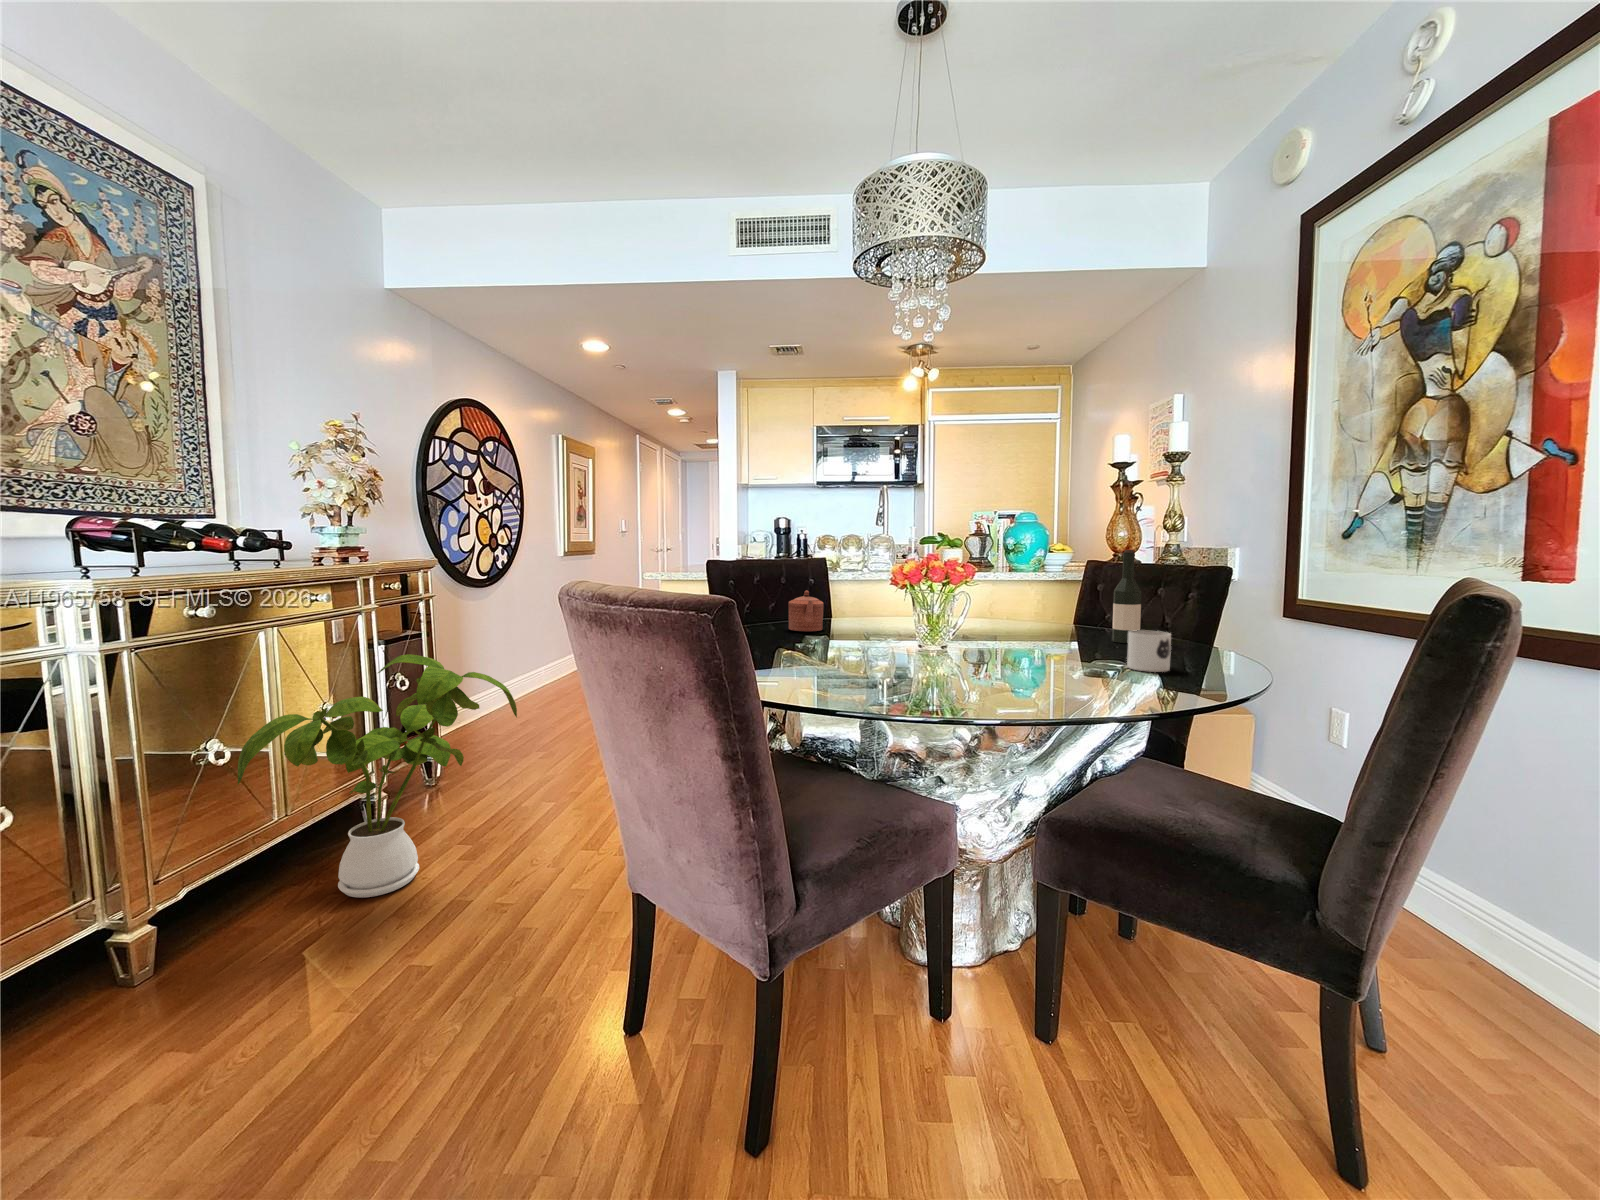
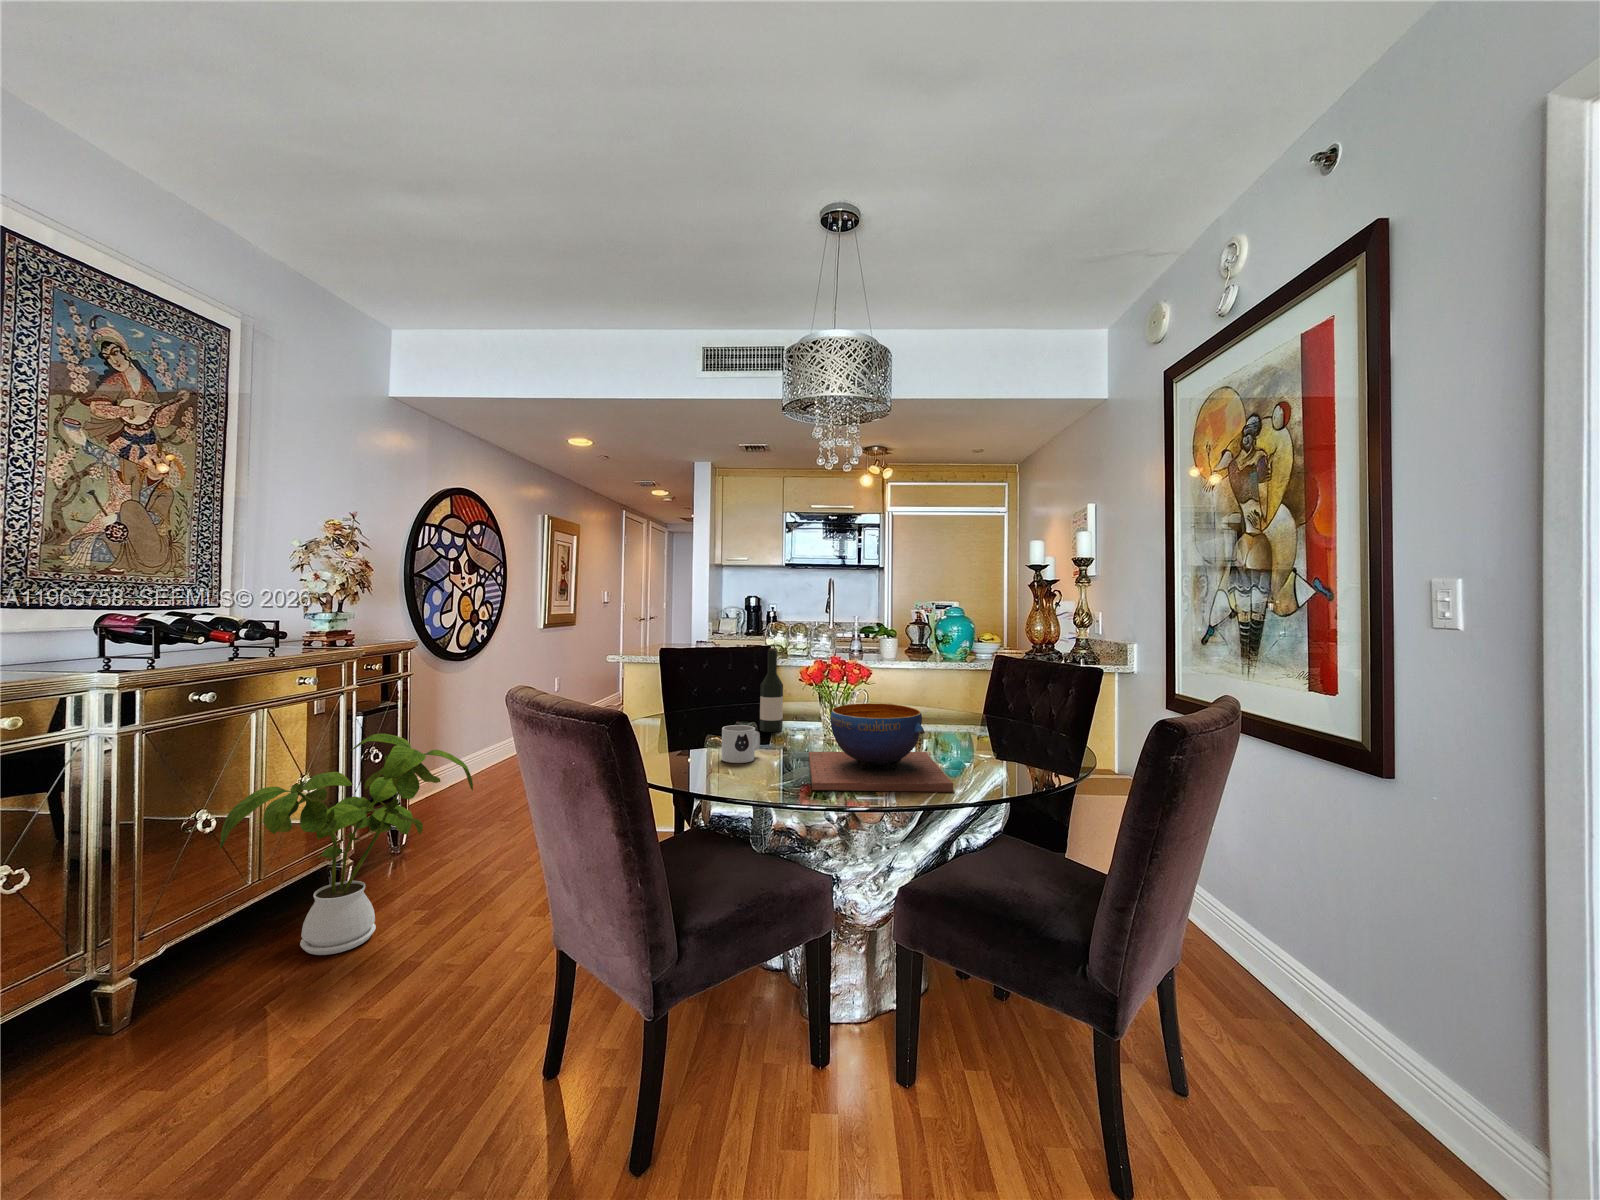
wine bottle: present [1112,550,1141,643] -> present [760,648,783,732]
teapot: present [789,590,824,631] -> none [729,677,761,714]
decorative bowl: none [910,604,1109,702] -> present [809,703,953,792]
mug: present [1127,630,1171,672] -> present [722,725,760,763]

